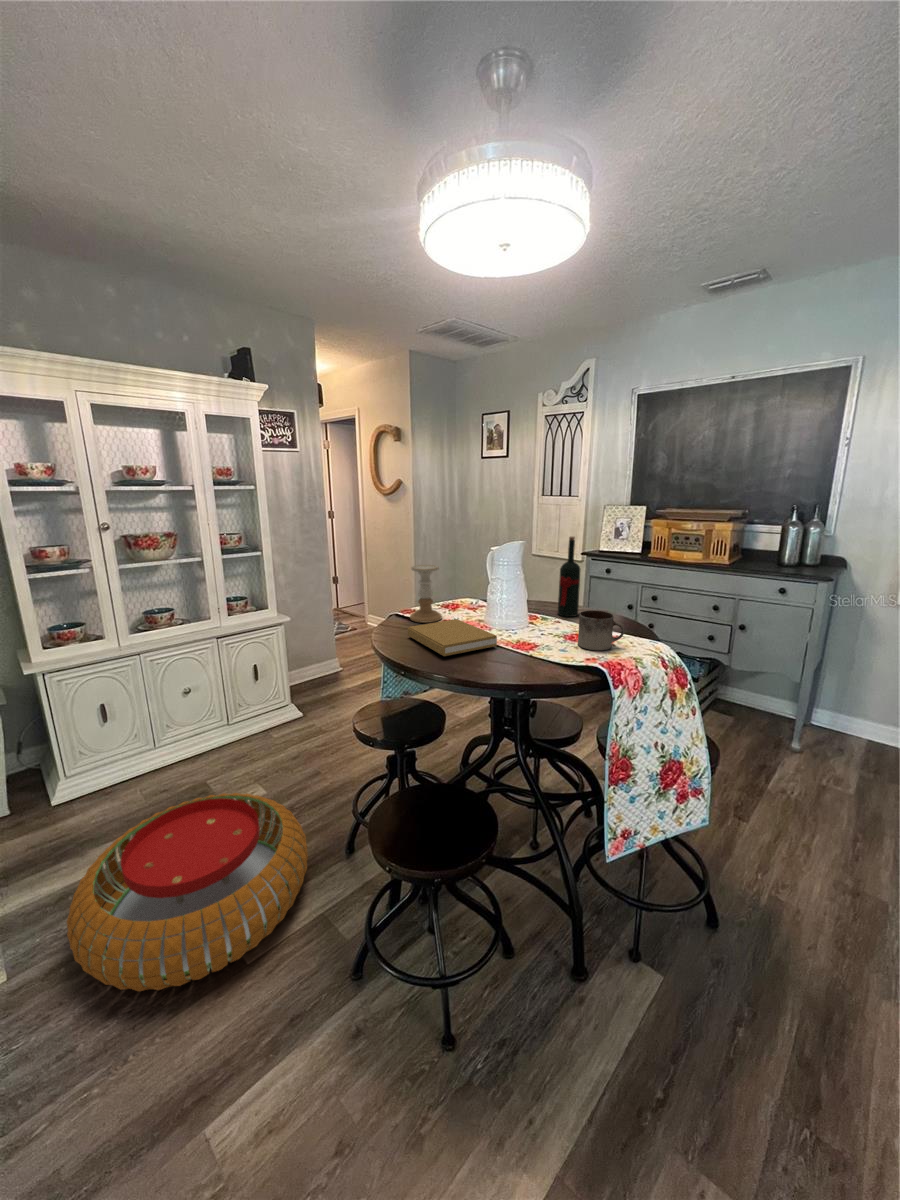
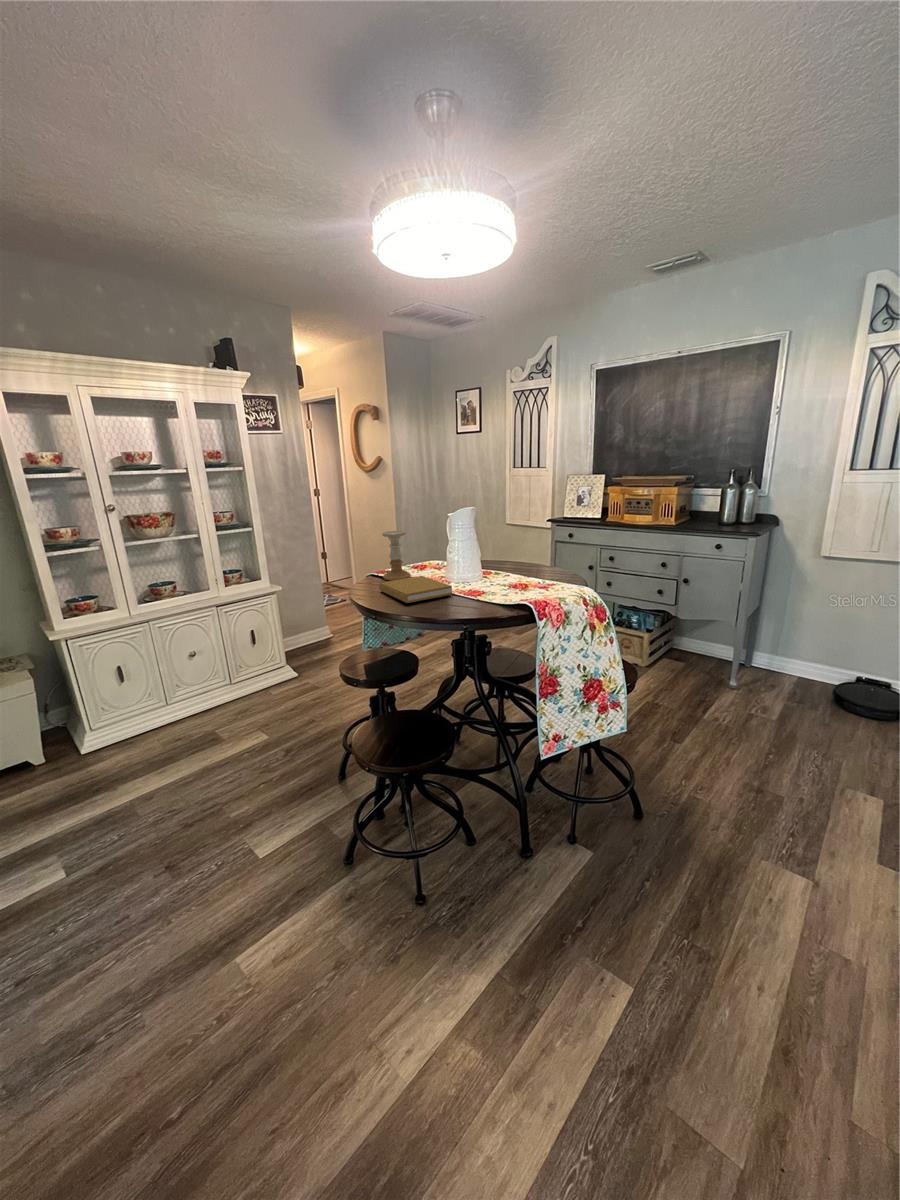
wine bottle: present [558,537,580,617] -> none [511,502,528,572]
mug: present [578,610,624,650] -> none [520,563,557,595]
pouf: present [67,793,308,991] -> none [110,732,305,875]

